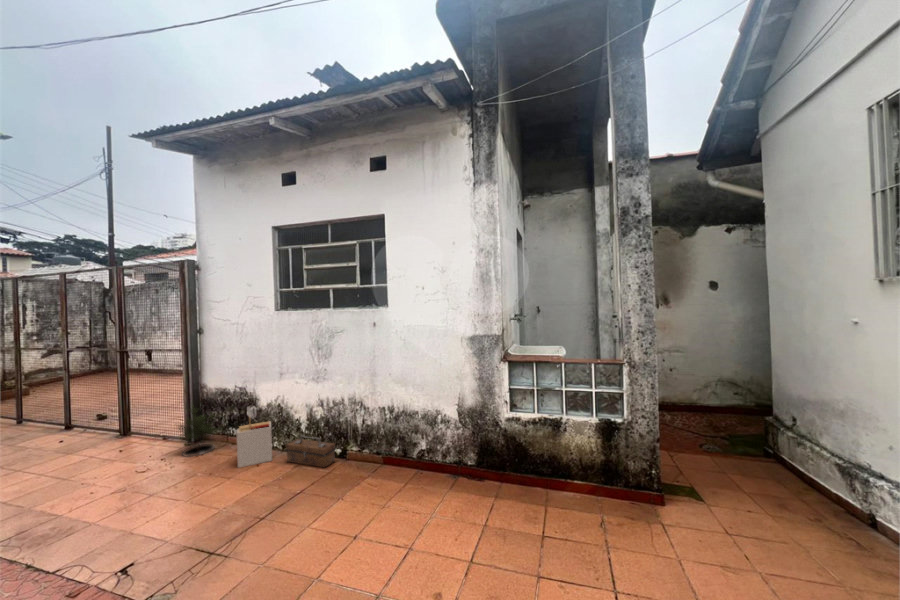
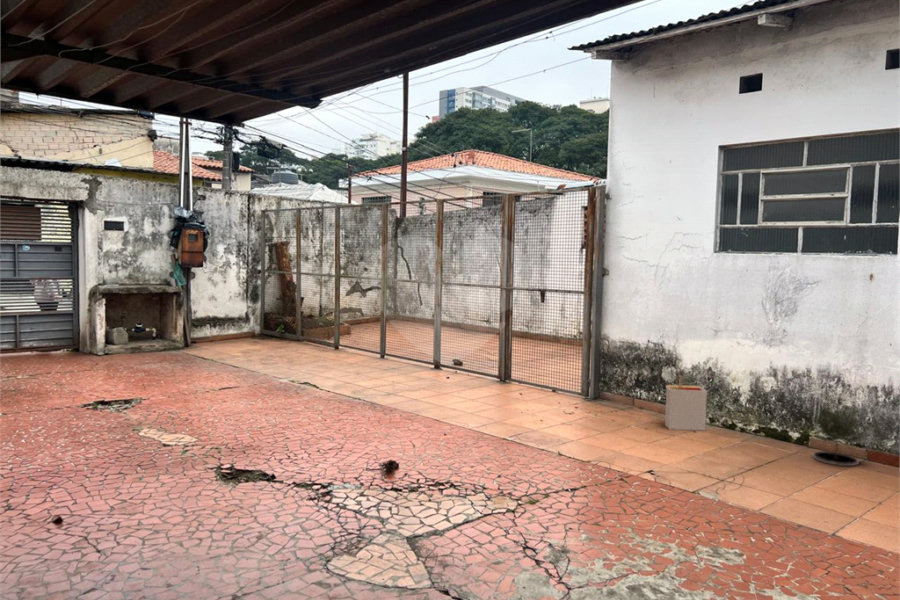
potted tree: present [179,406,215,457] -> present [812,390,861,466]
toolbox: present [285,436,336,467] -> none [724,407,795,448]

